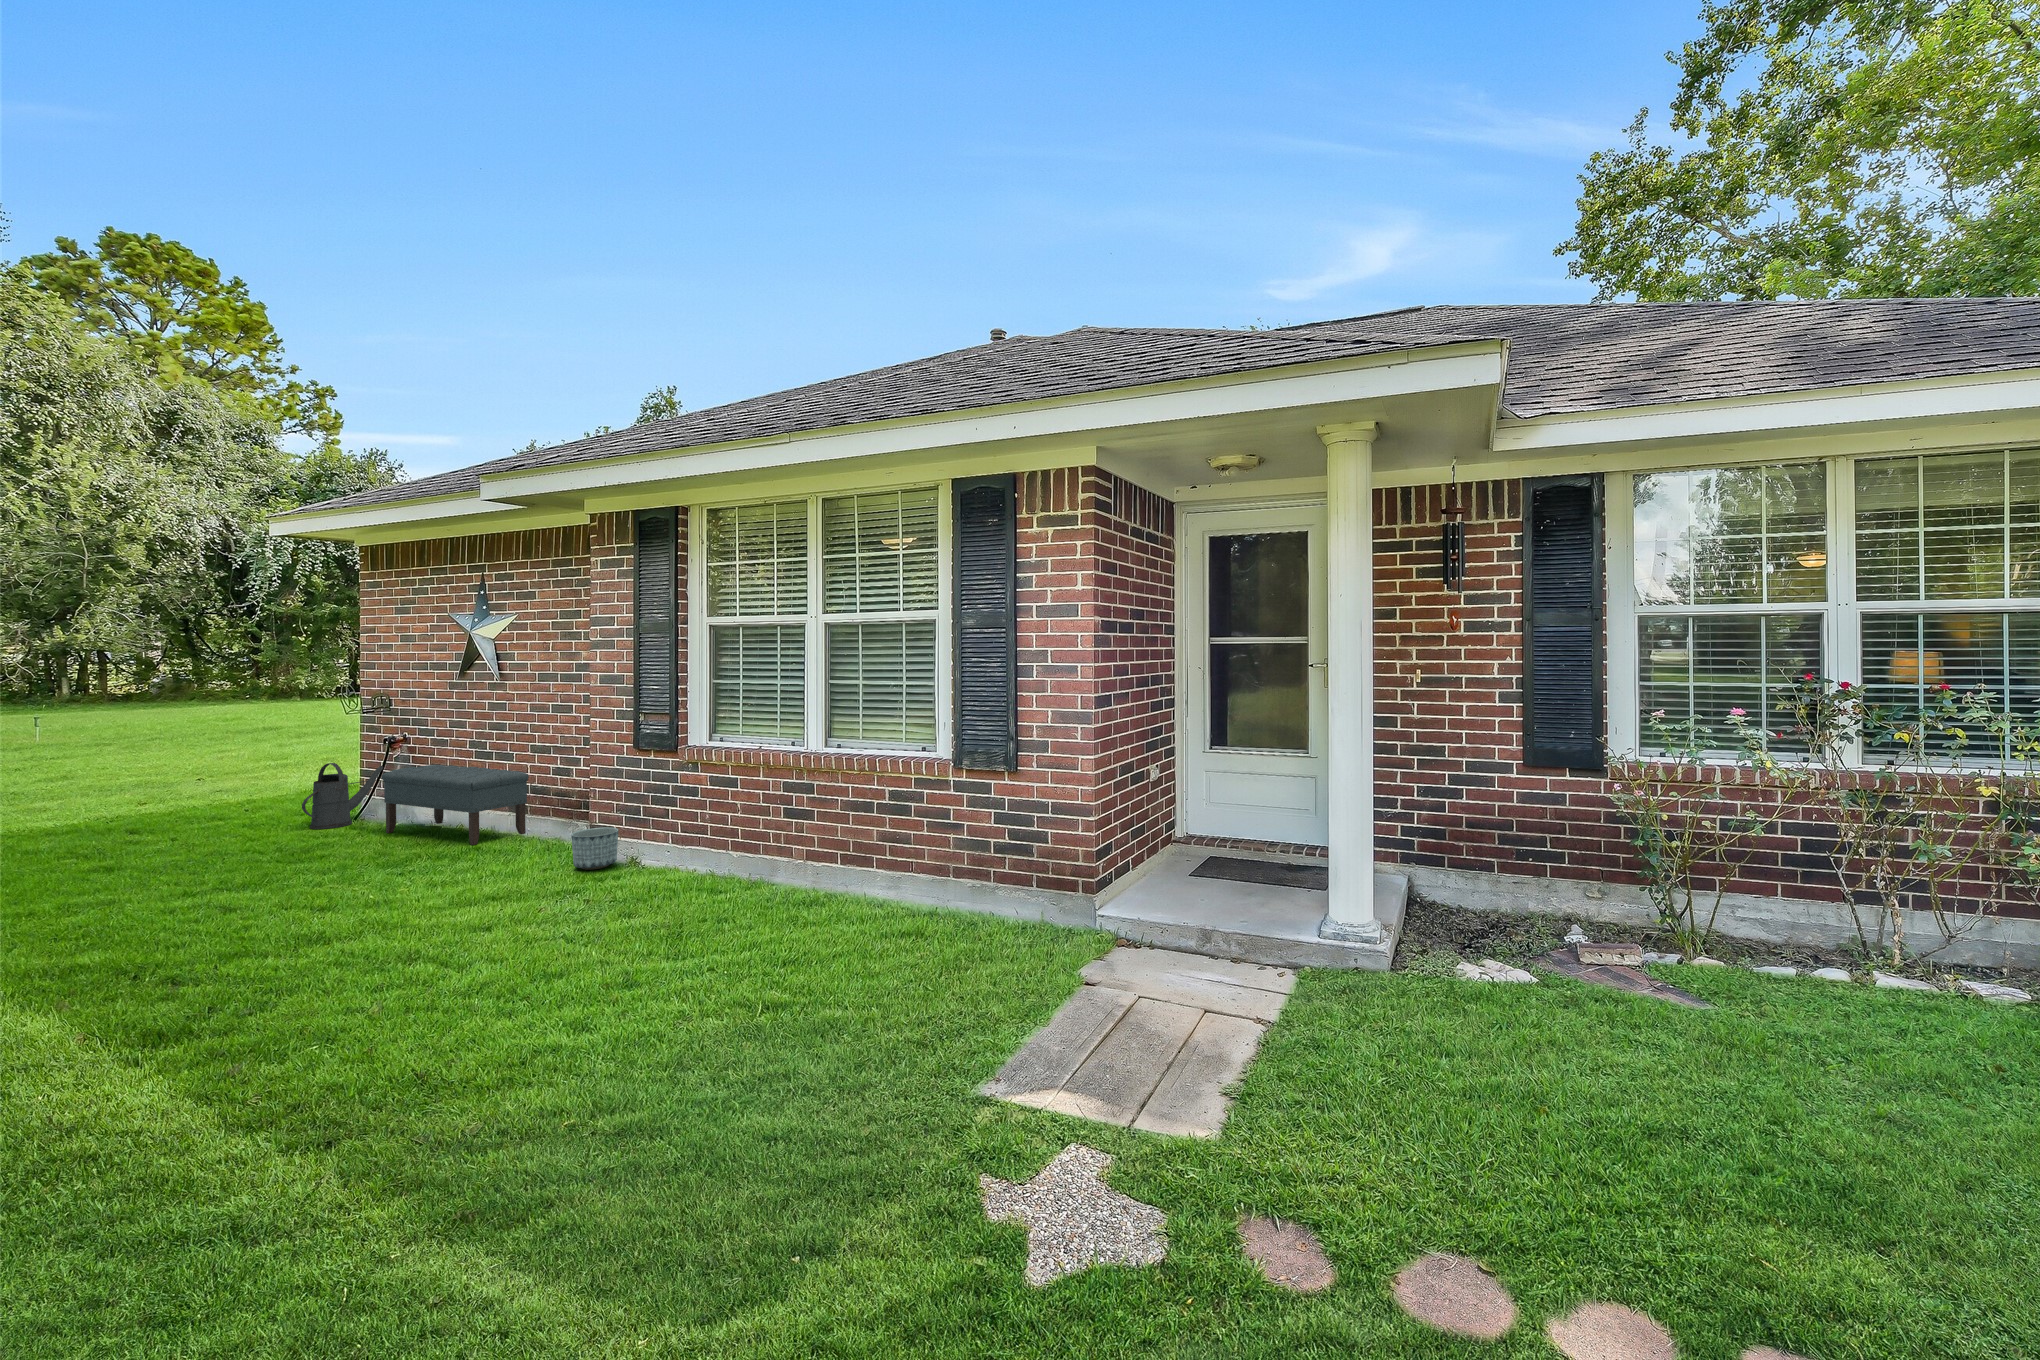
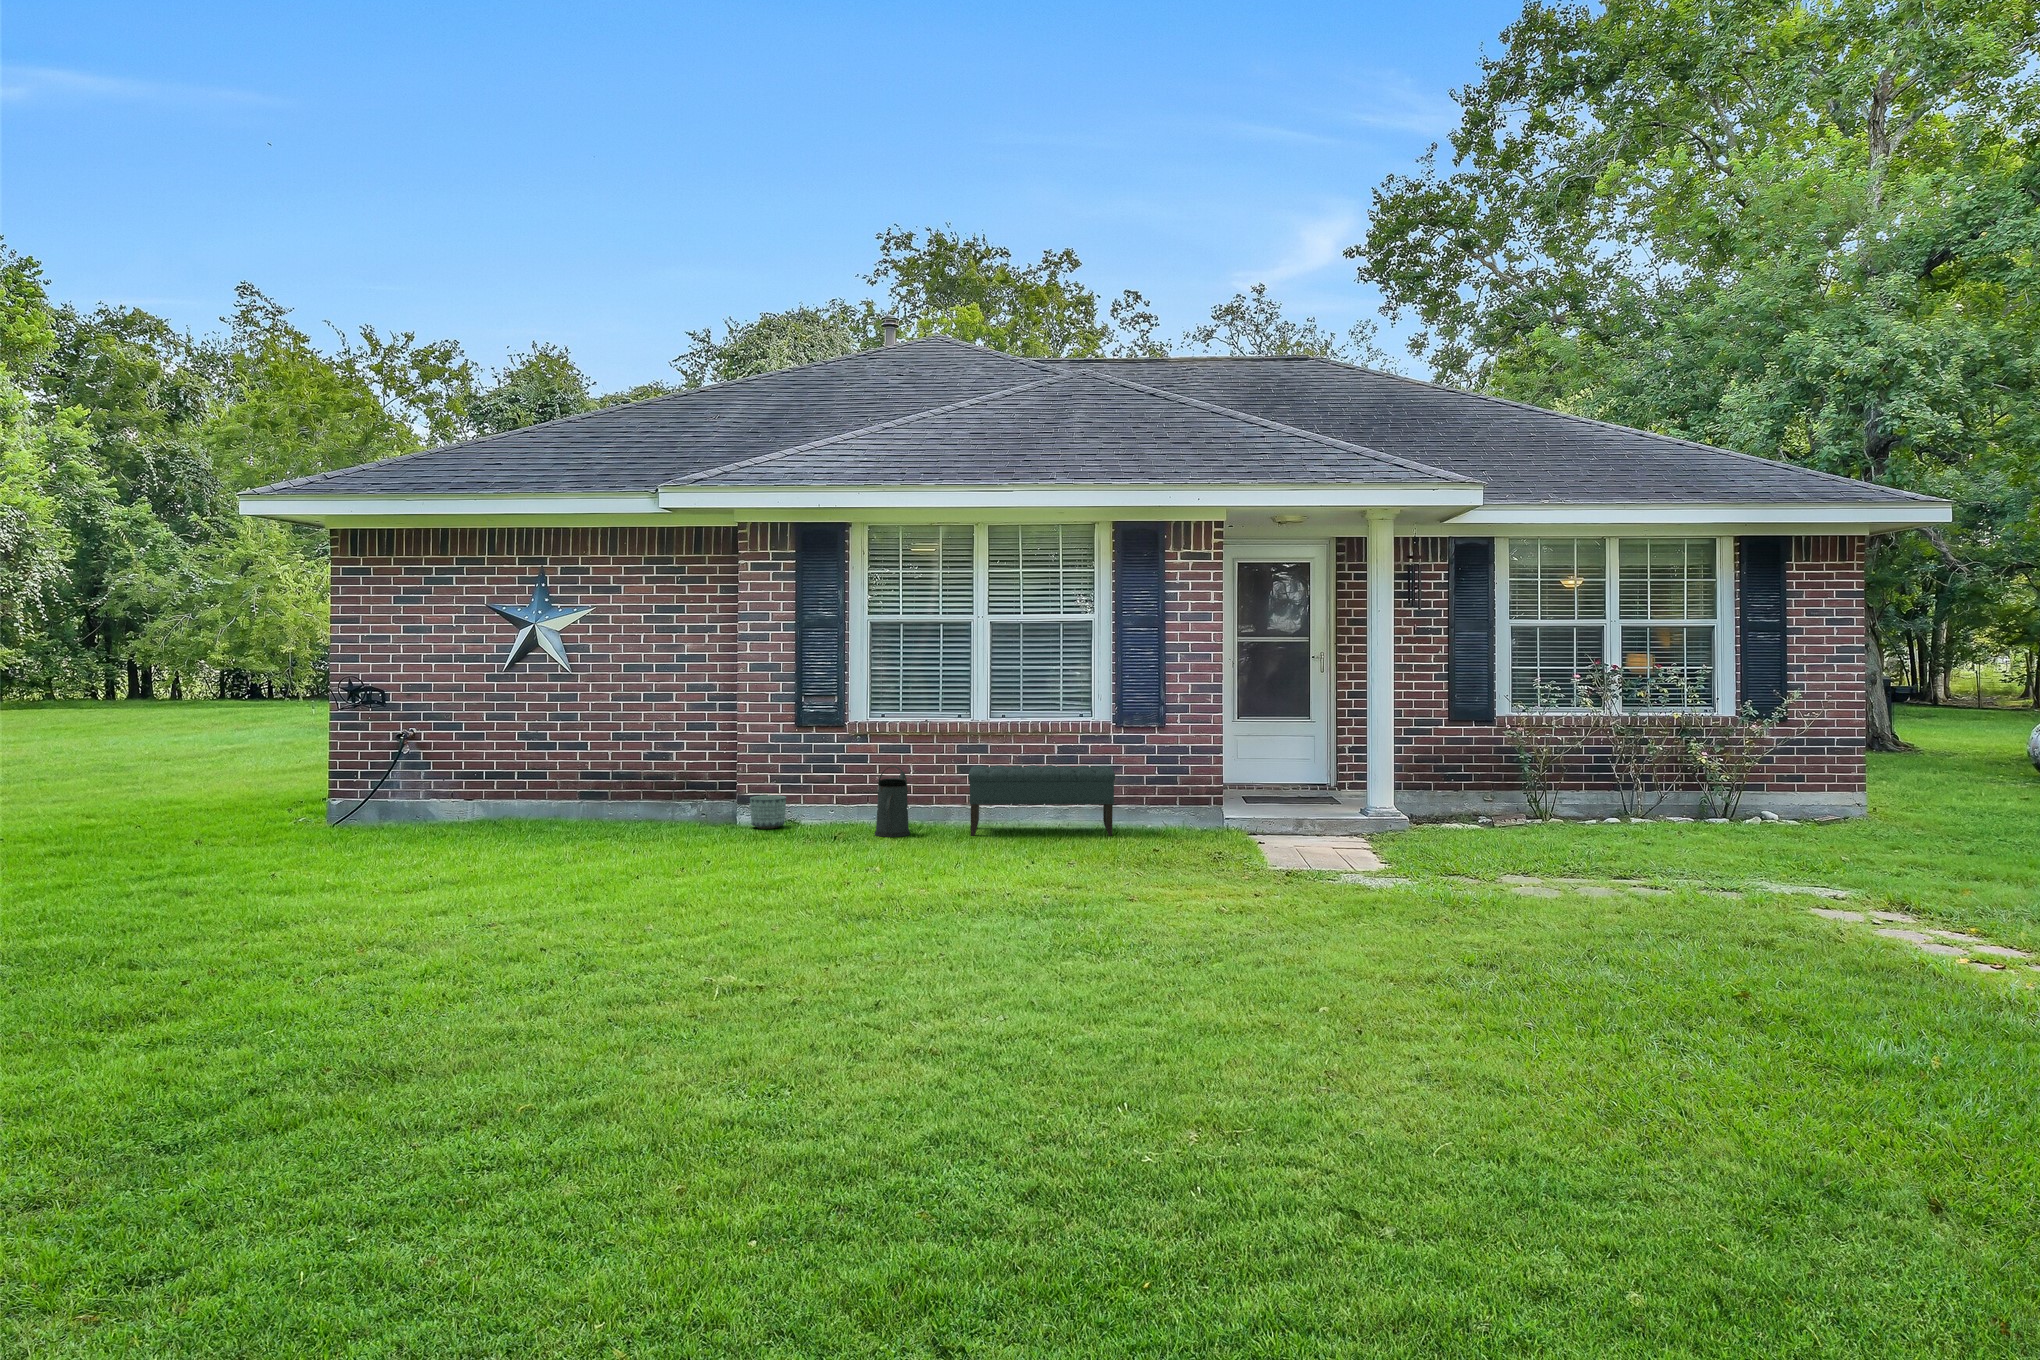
watering can: present [302,763,383,829] -> present [875,766,910,837]
bench: present [382,765,529,845] -> present [968,765,1115,836]

